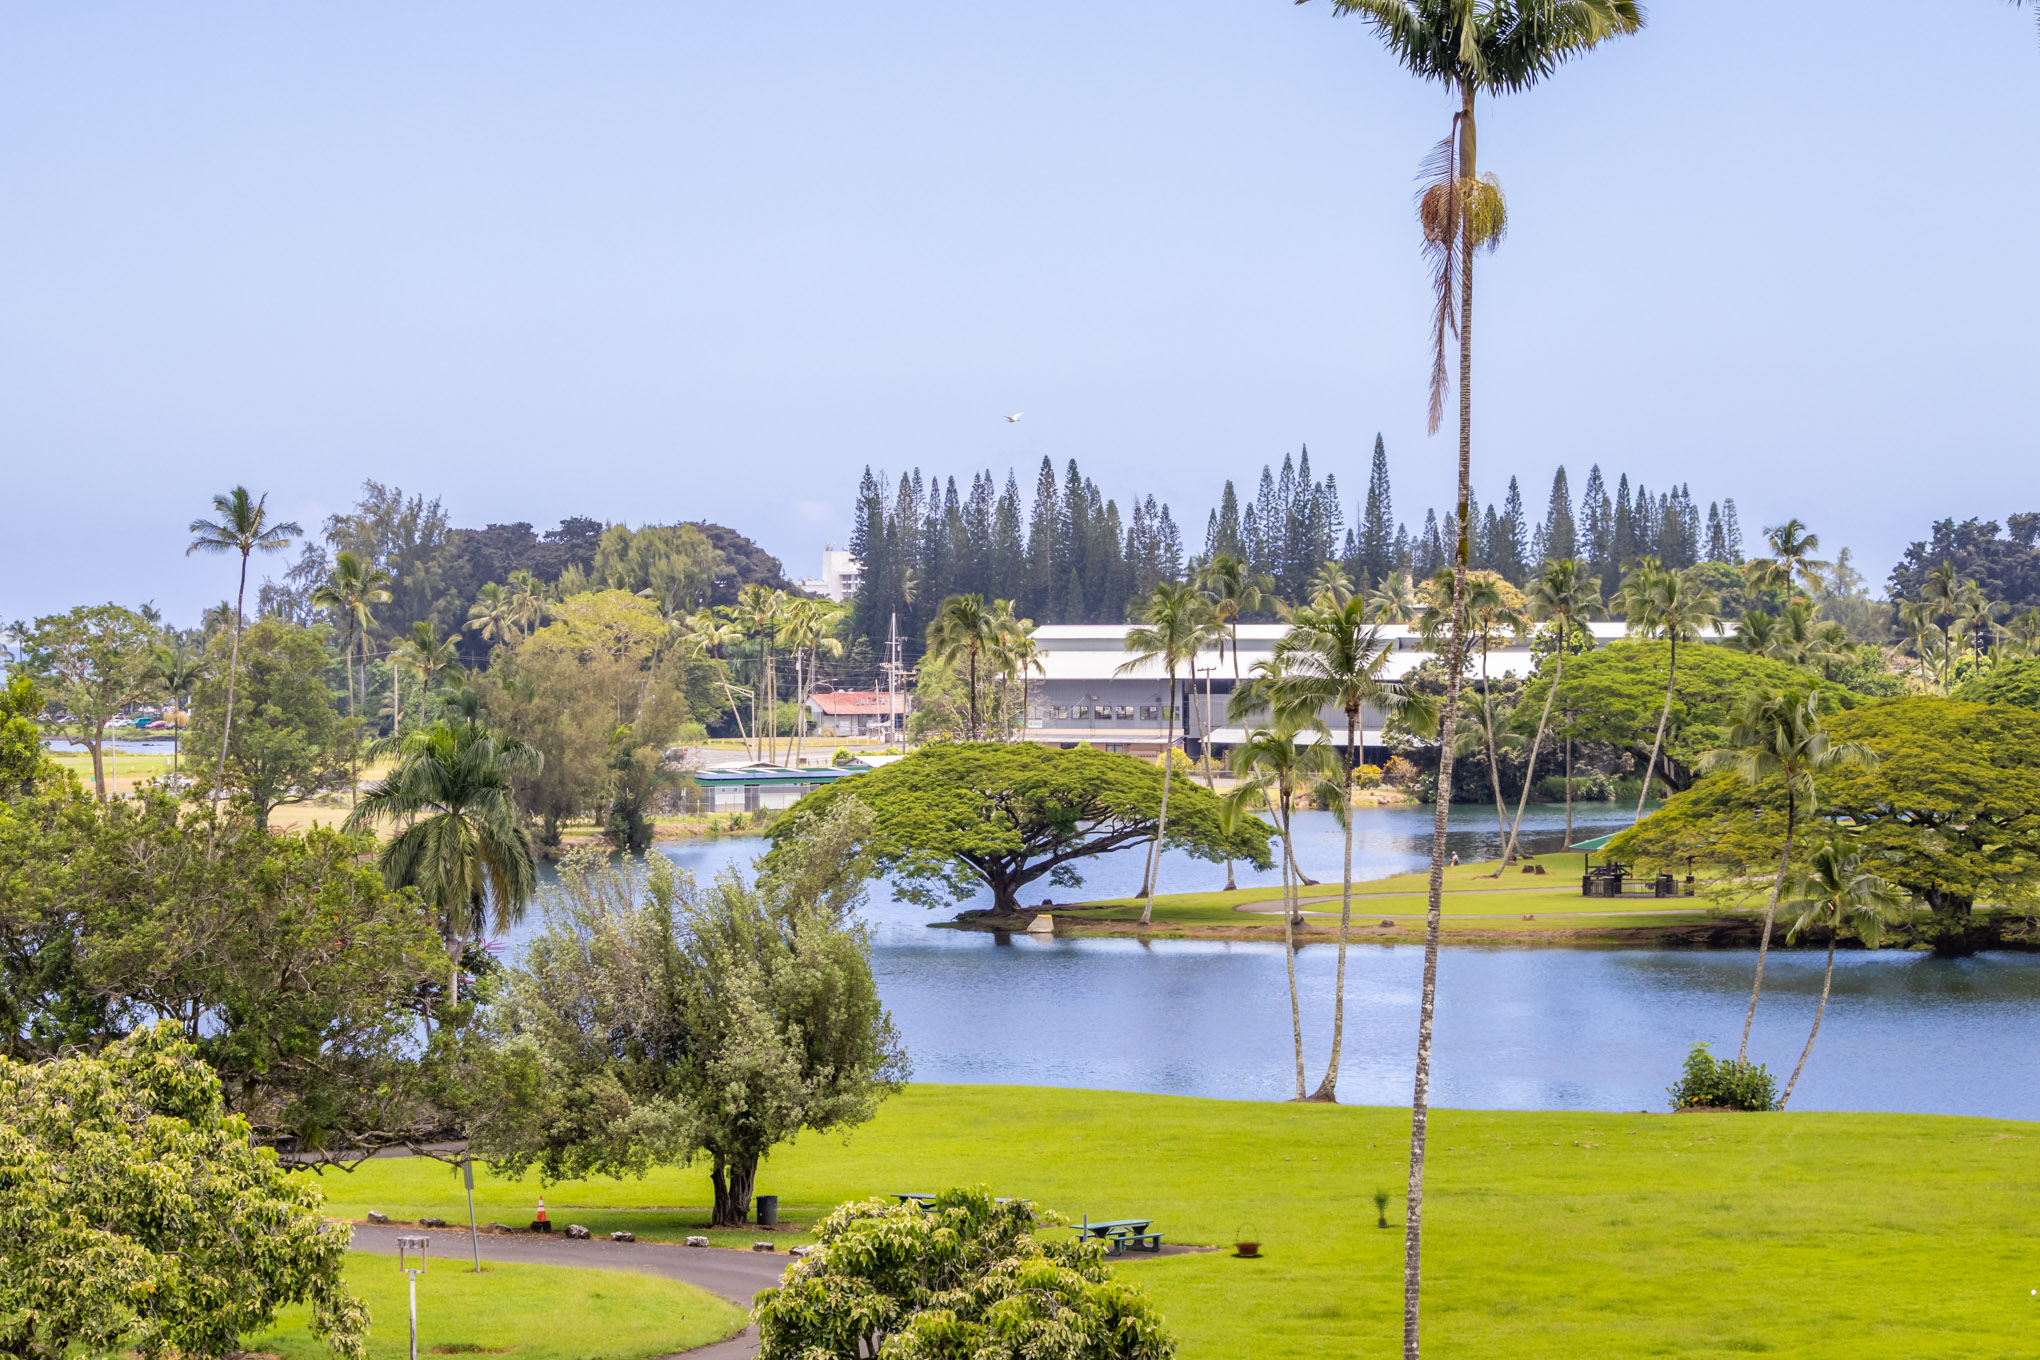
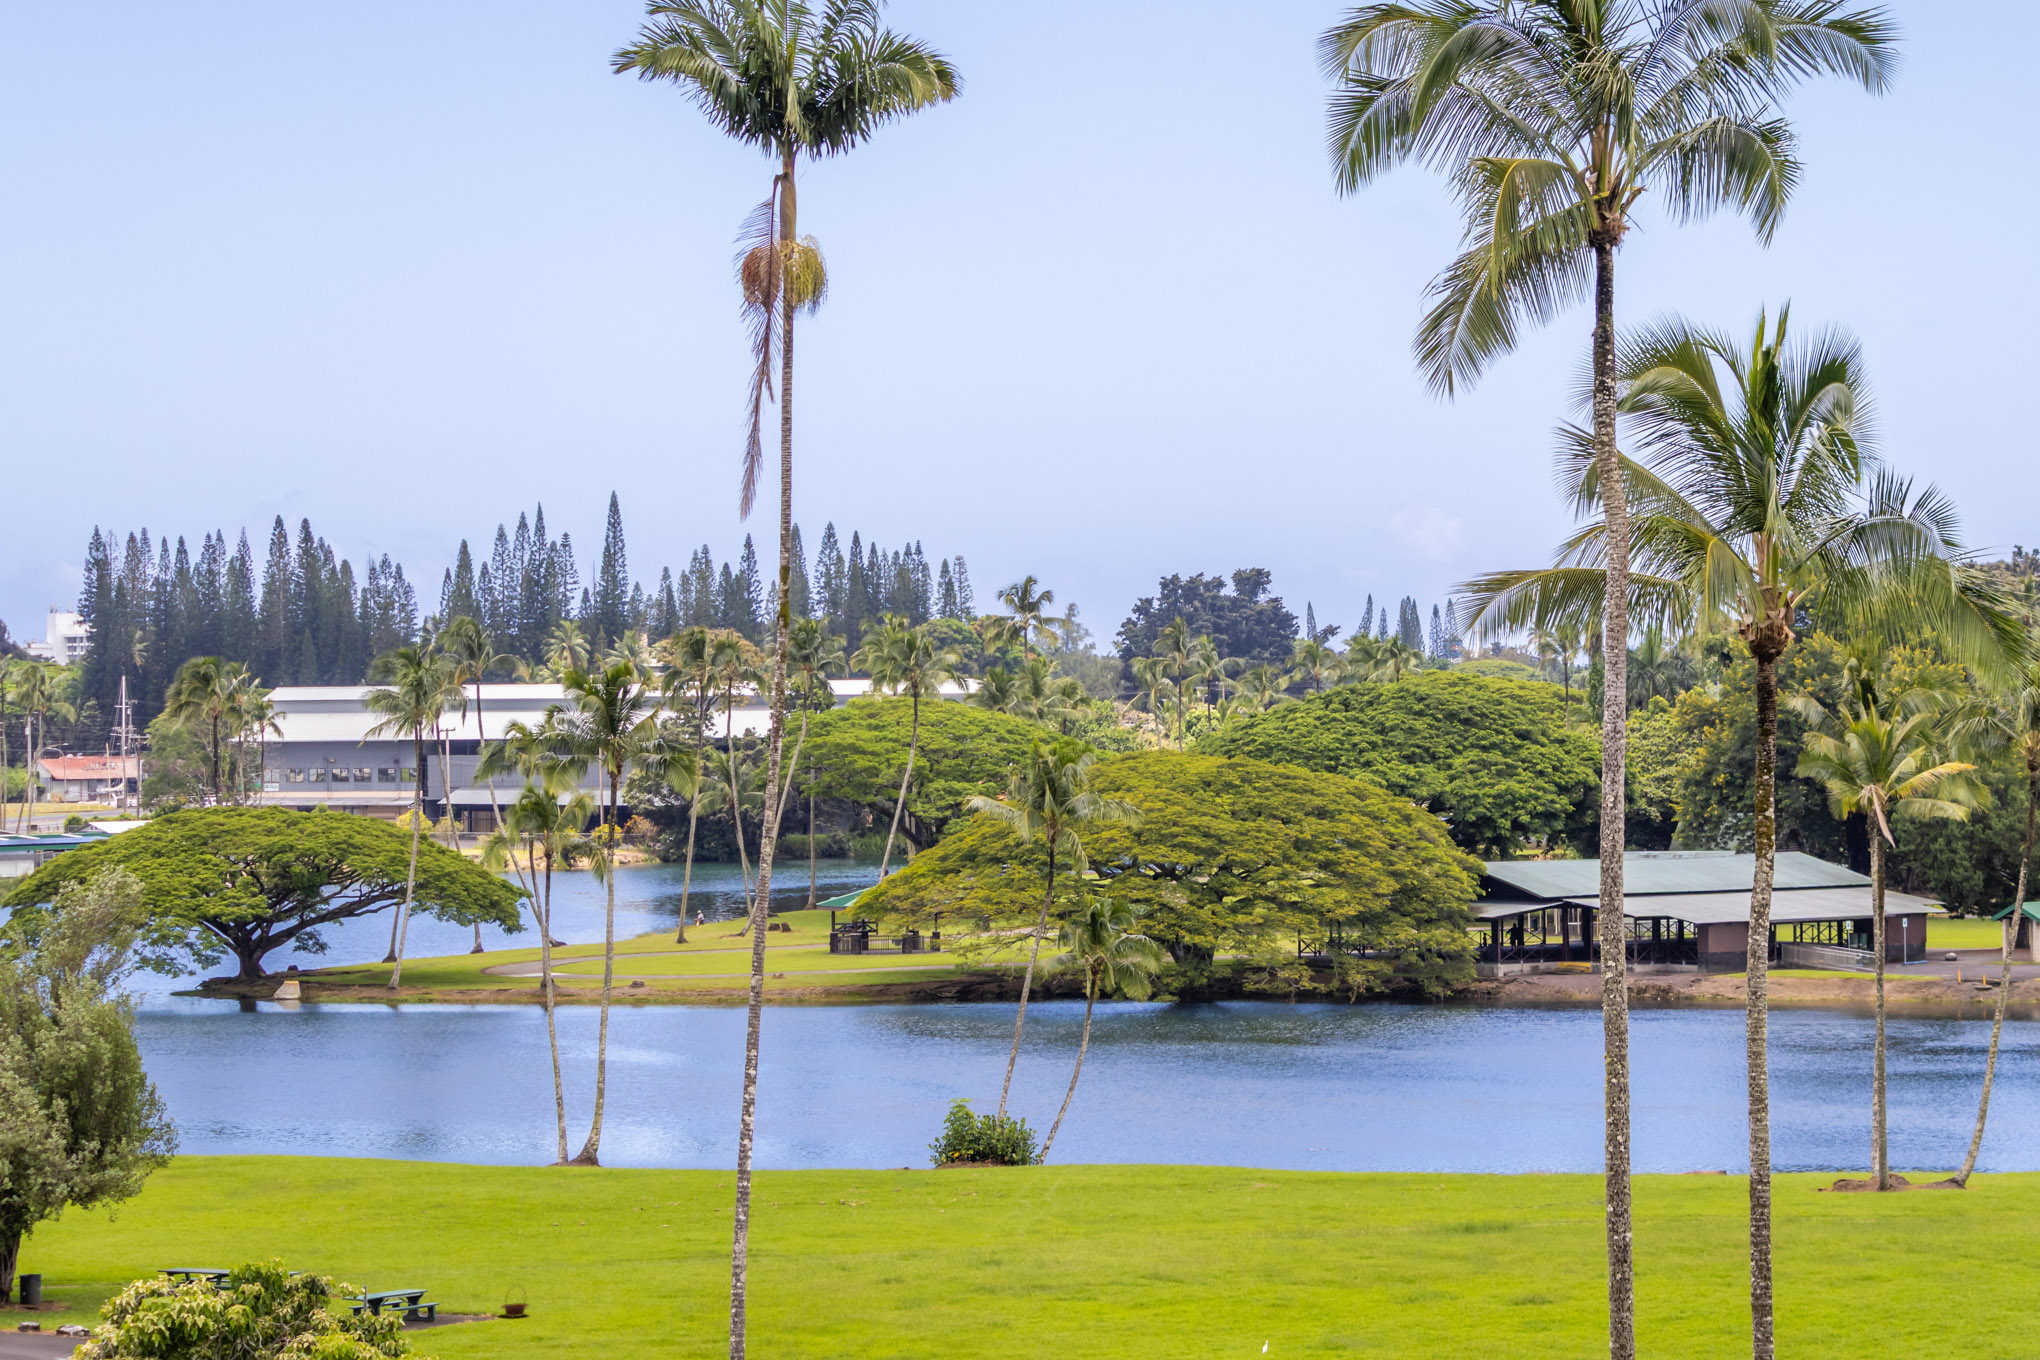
potted plant: present [1373,1192,1389,1228] -> none [626,1245,654,1284]

